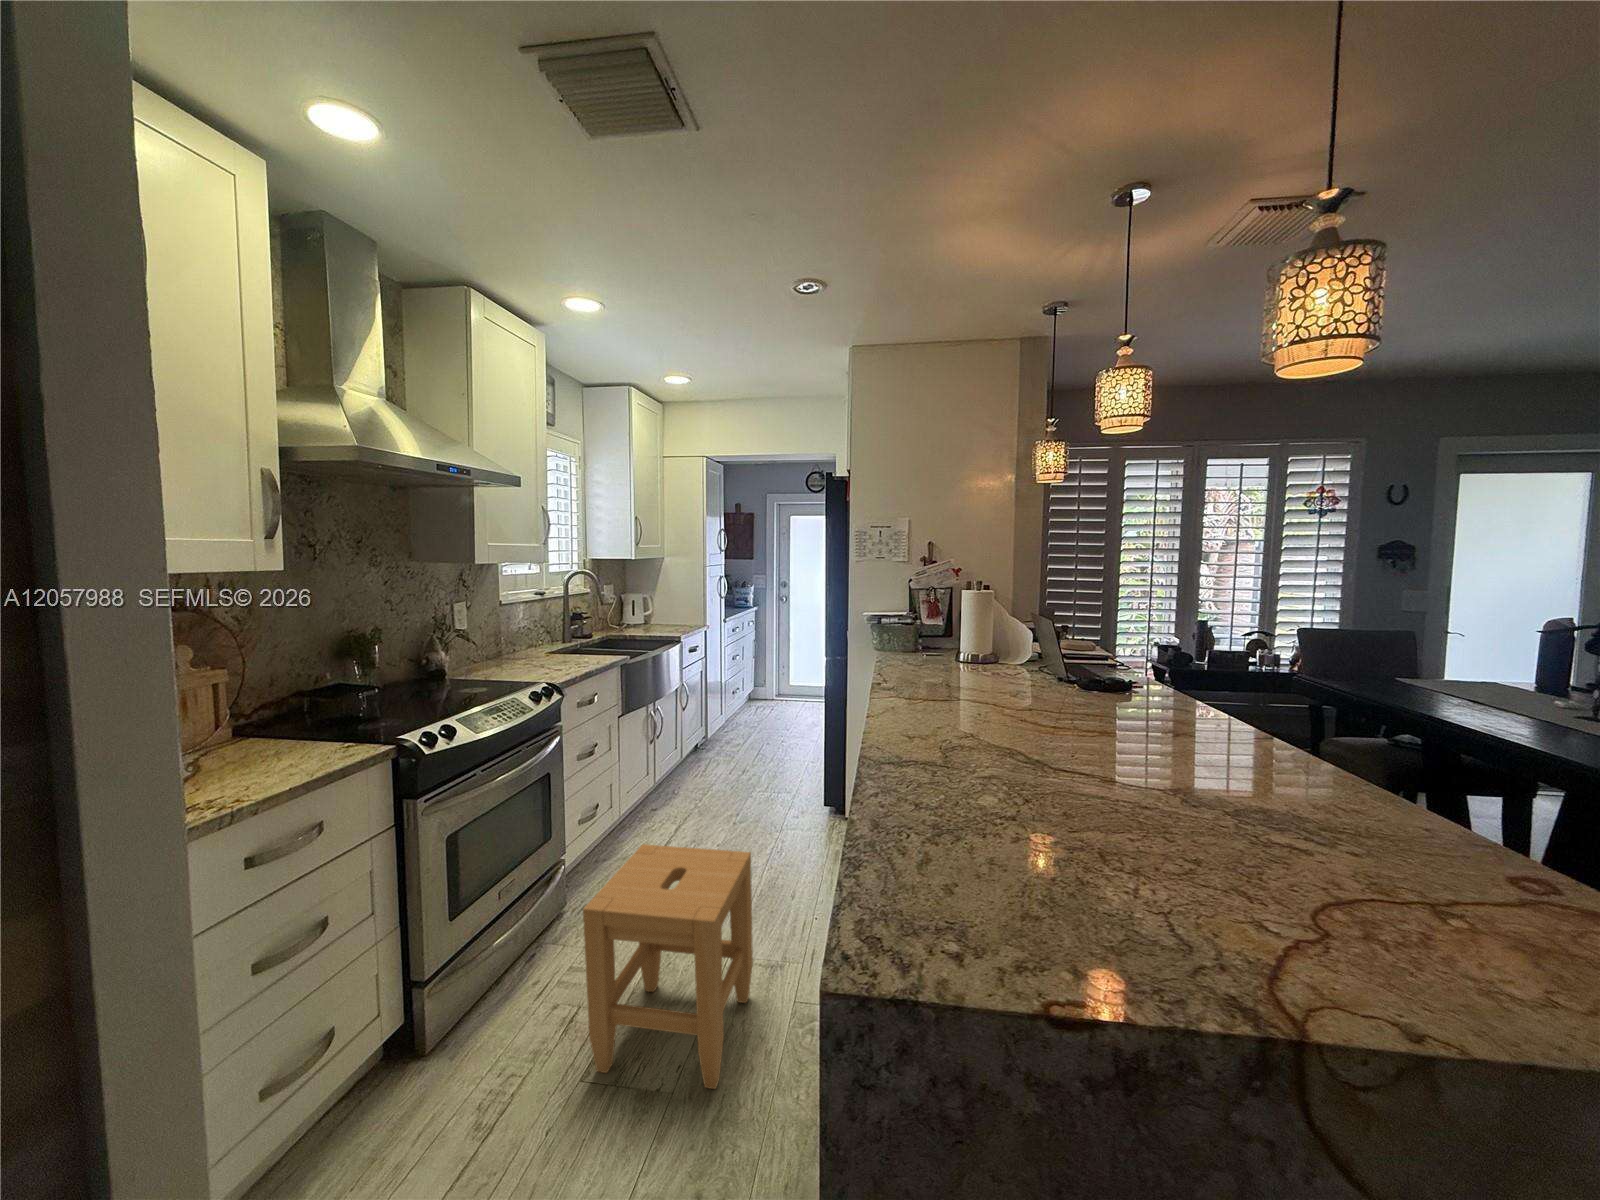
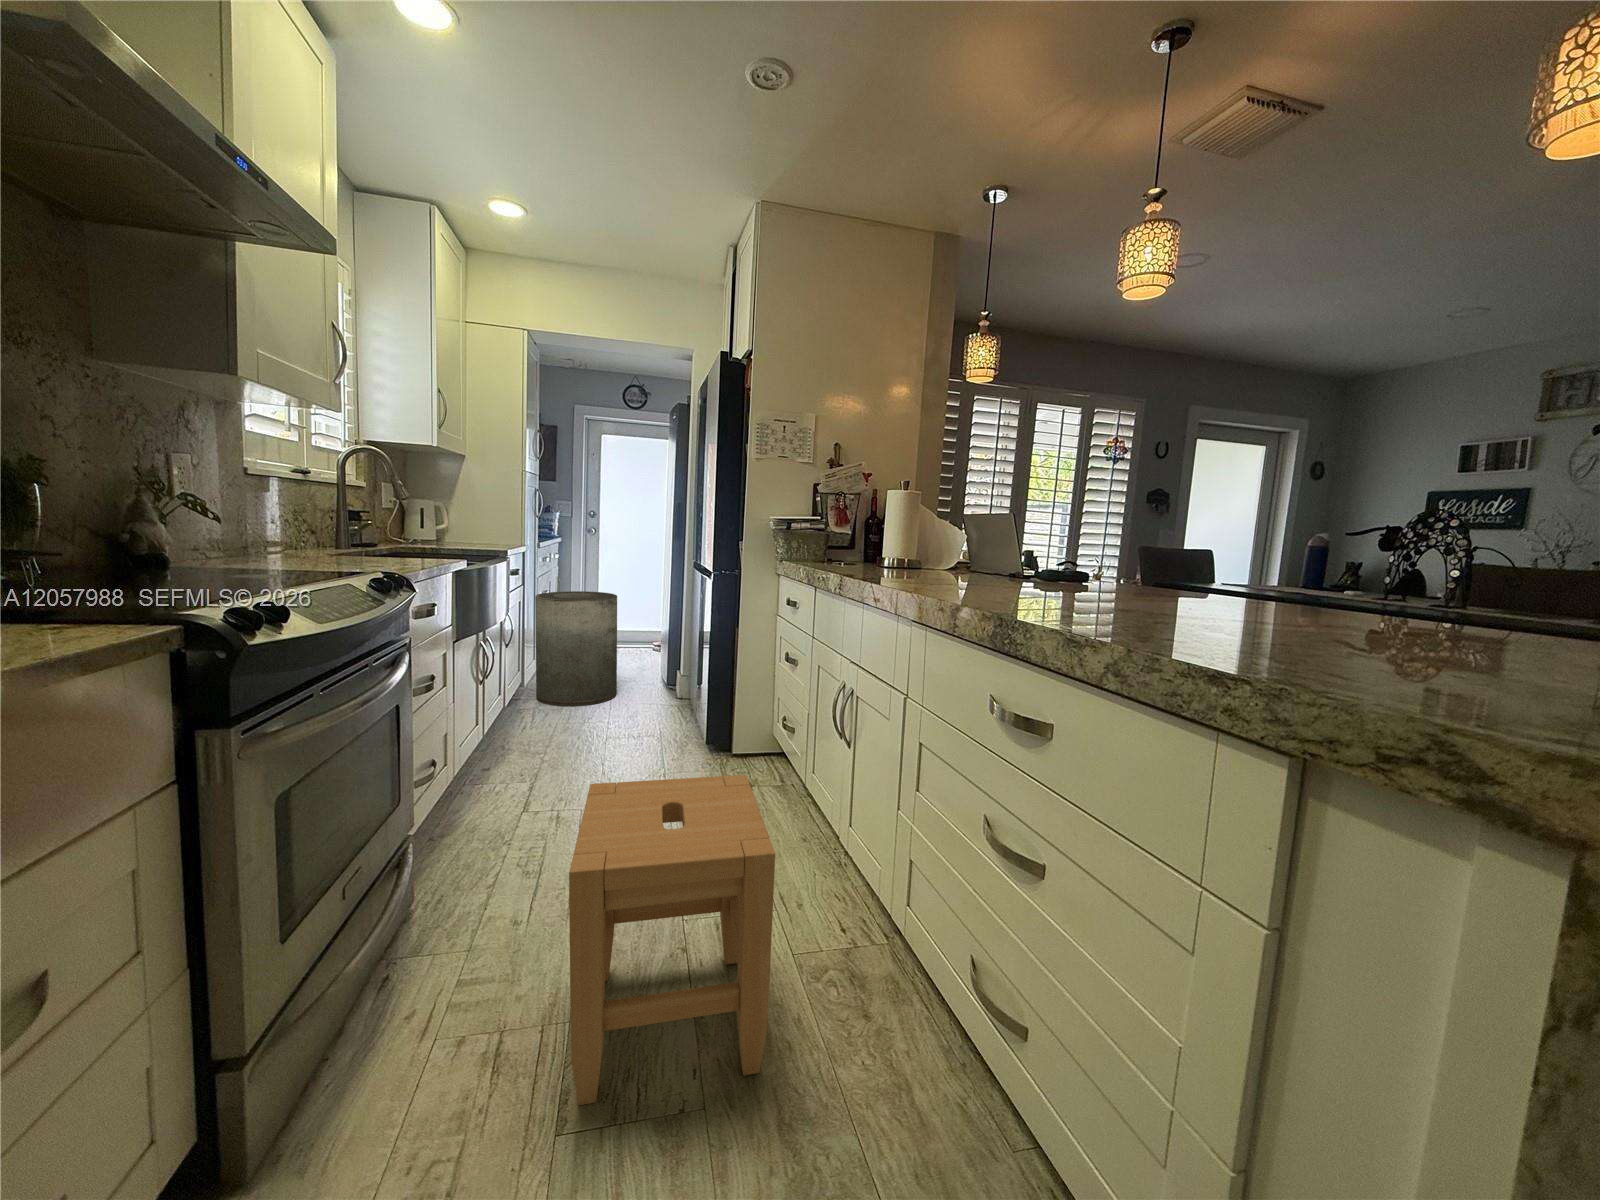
trash can: none [714,659,780,759] -> present [535,591,617,706]

